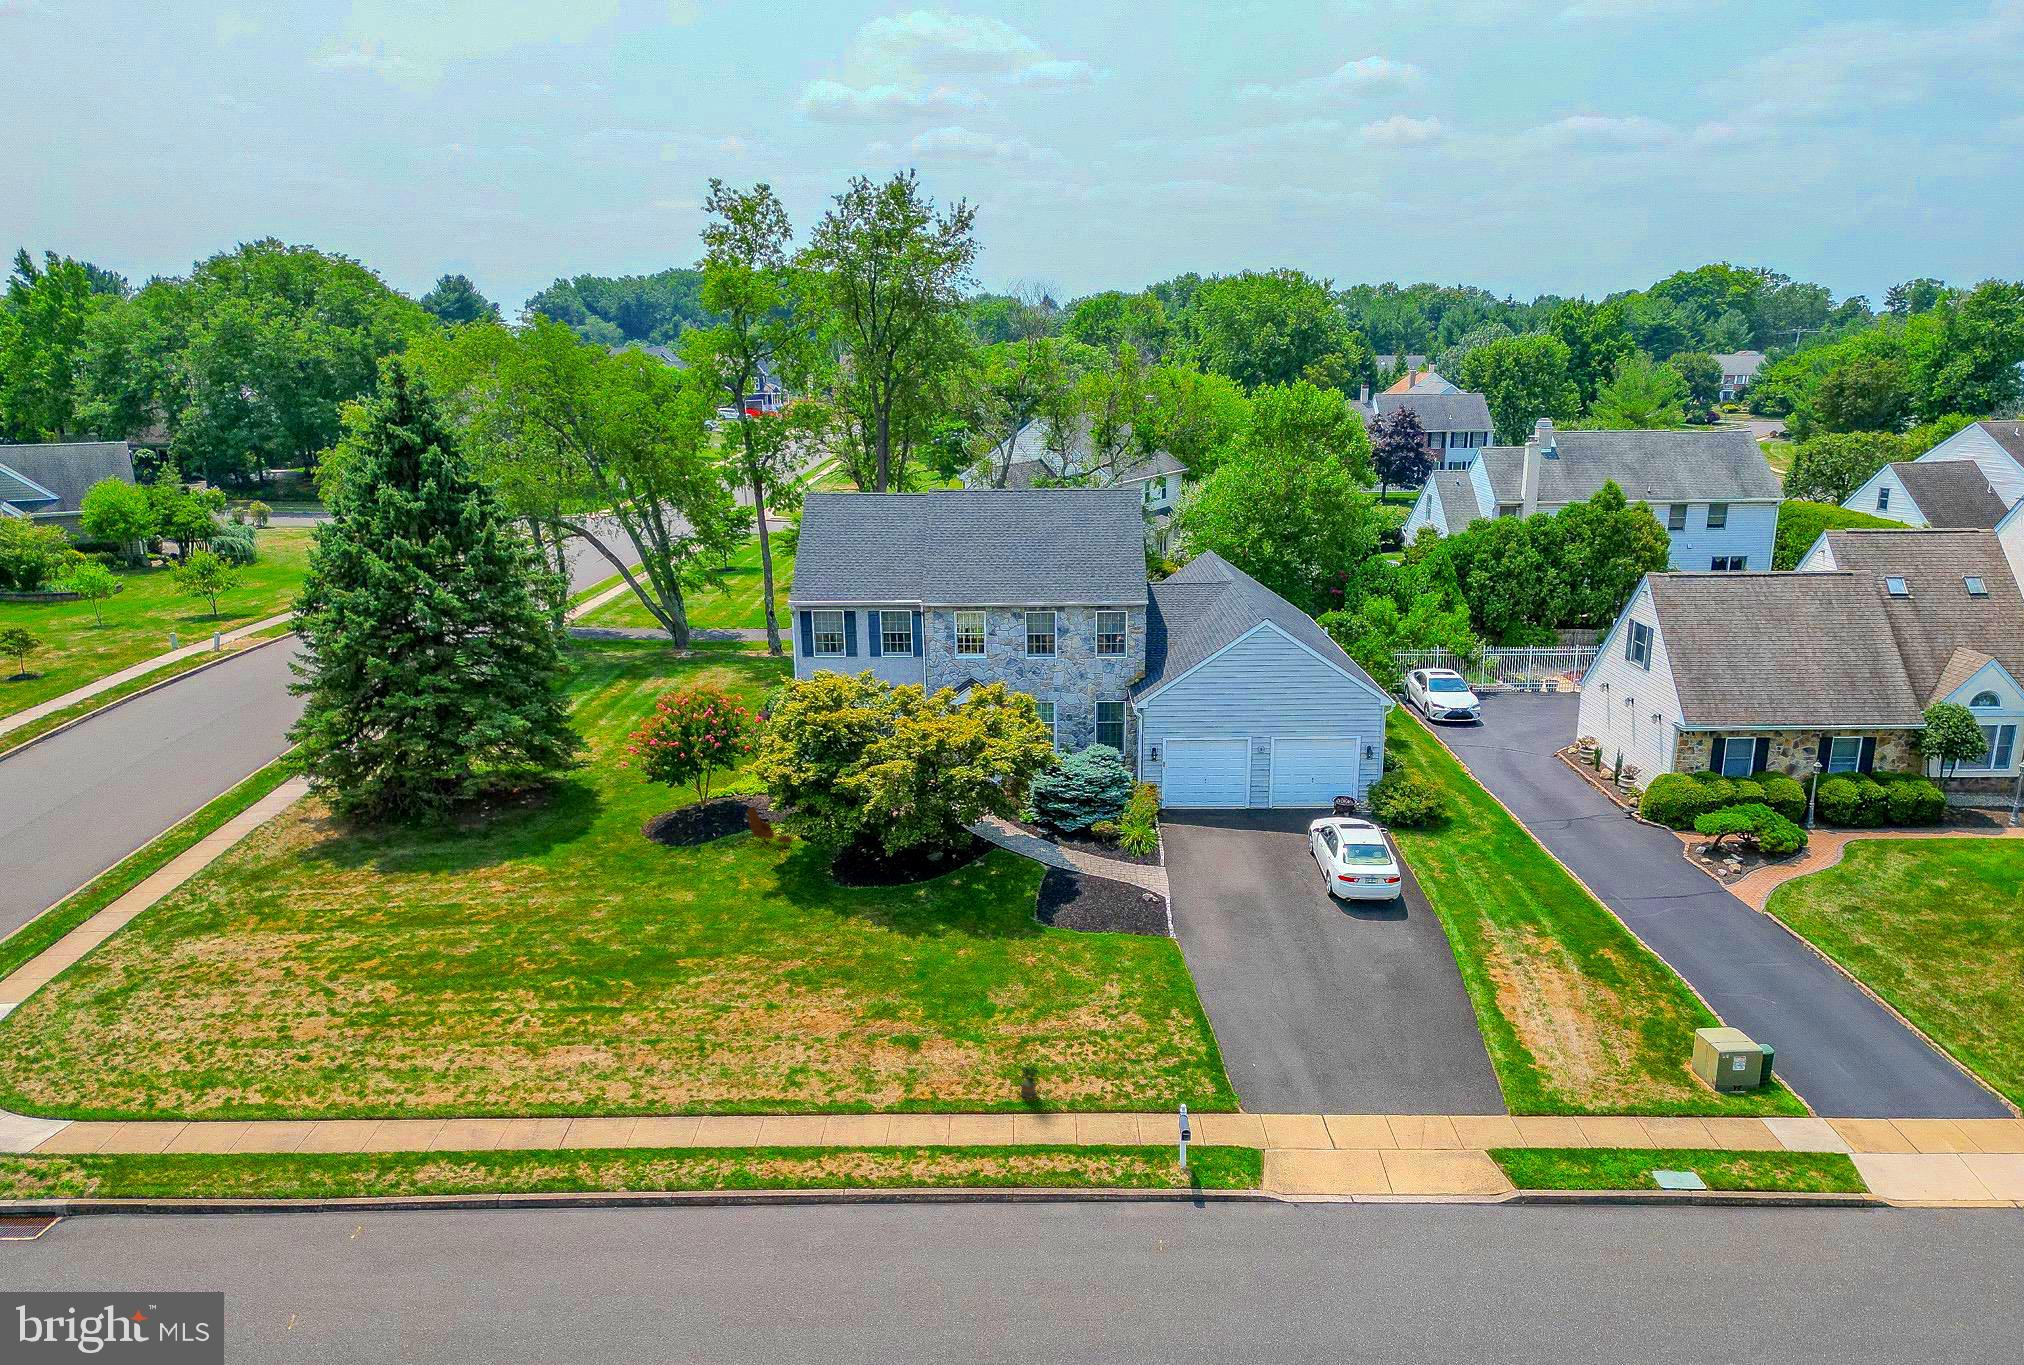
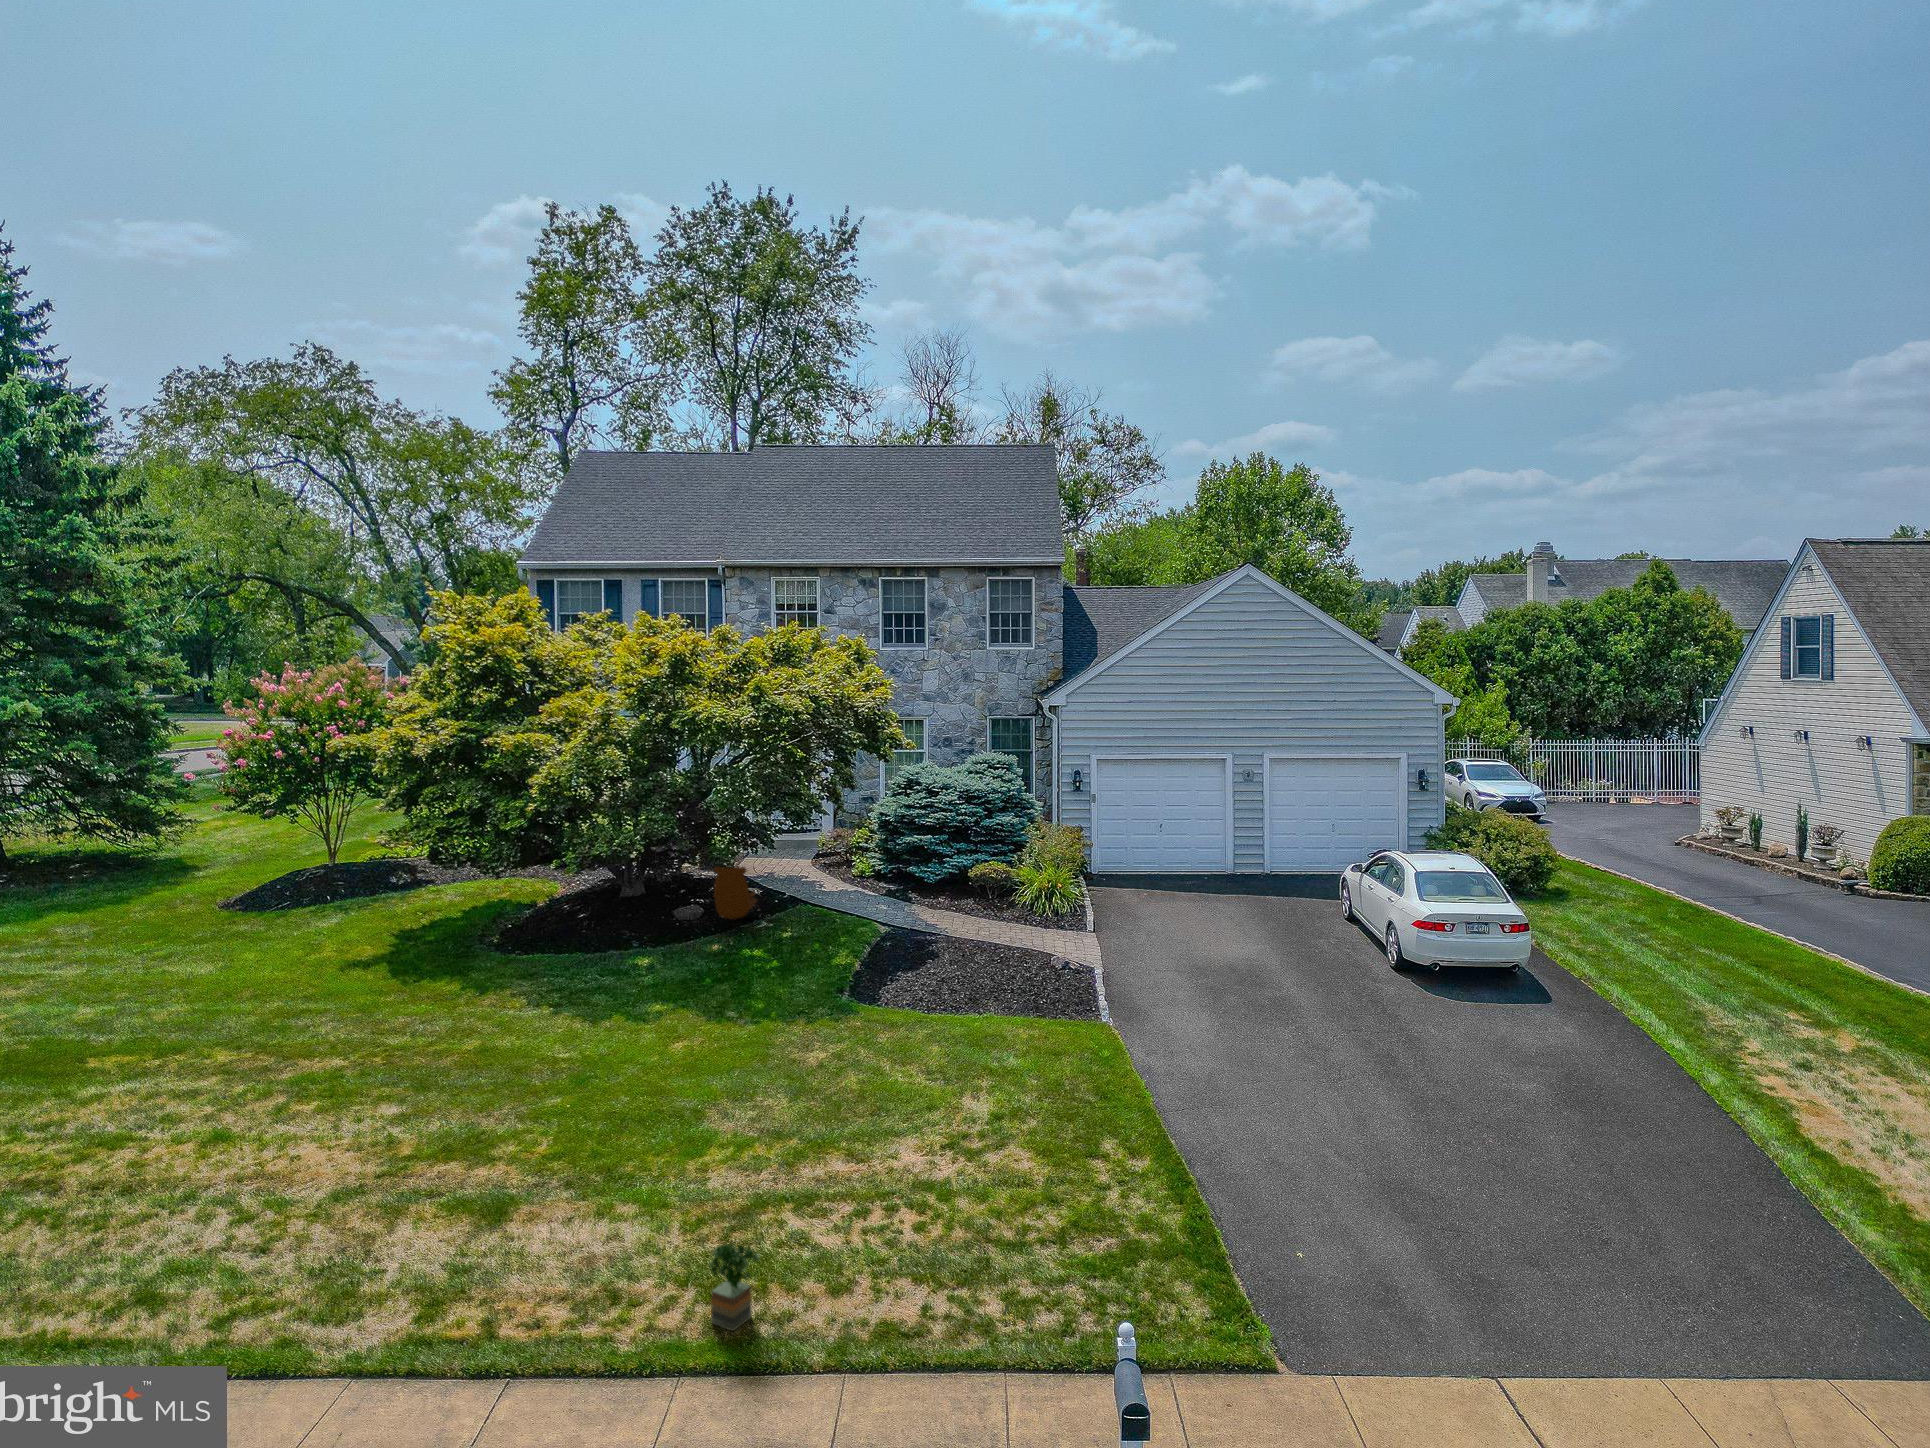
lounge chair: present [747,807,793,847] -> present [714,866,757,934]

